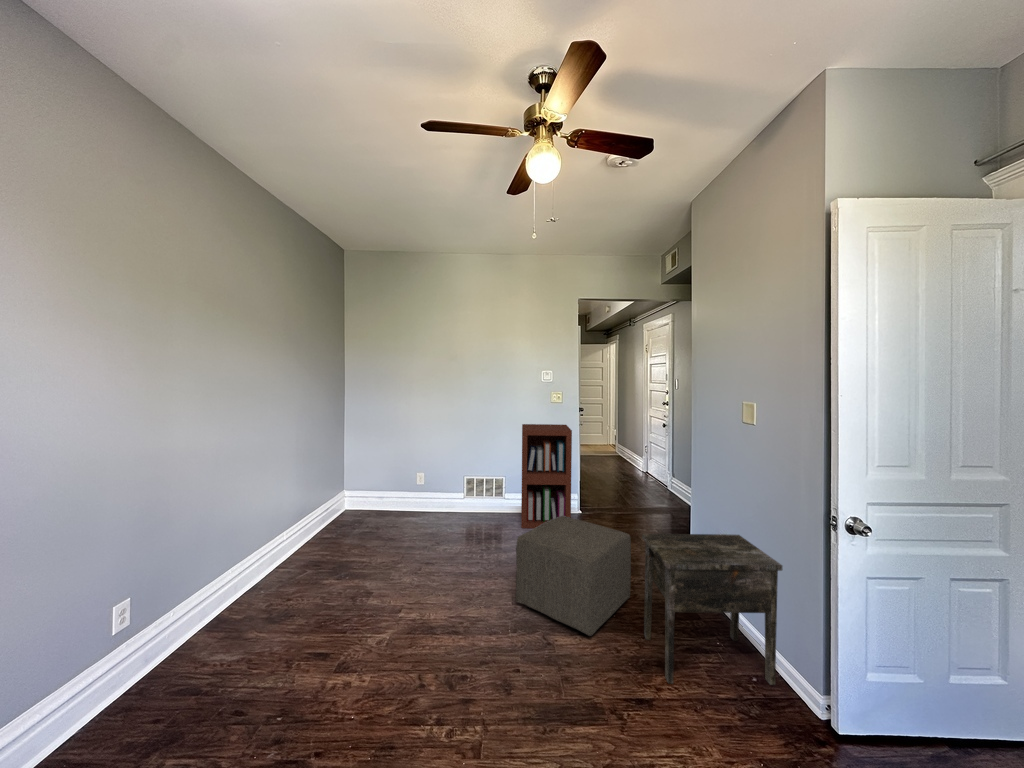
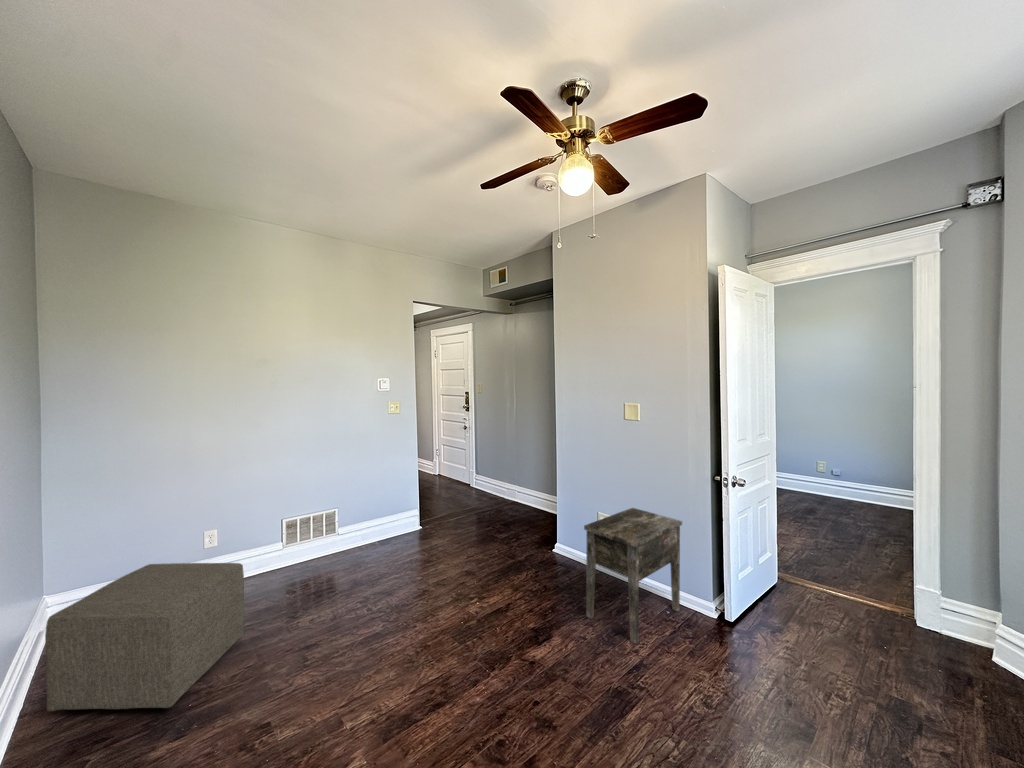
bookshelf: present [521,424,572,528] -> none [359,436,432,563]
ottoman: present [516,516,631,636] -> present [45,563,245,712]

